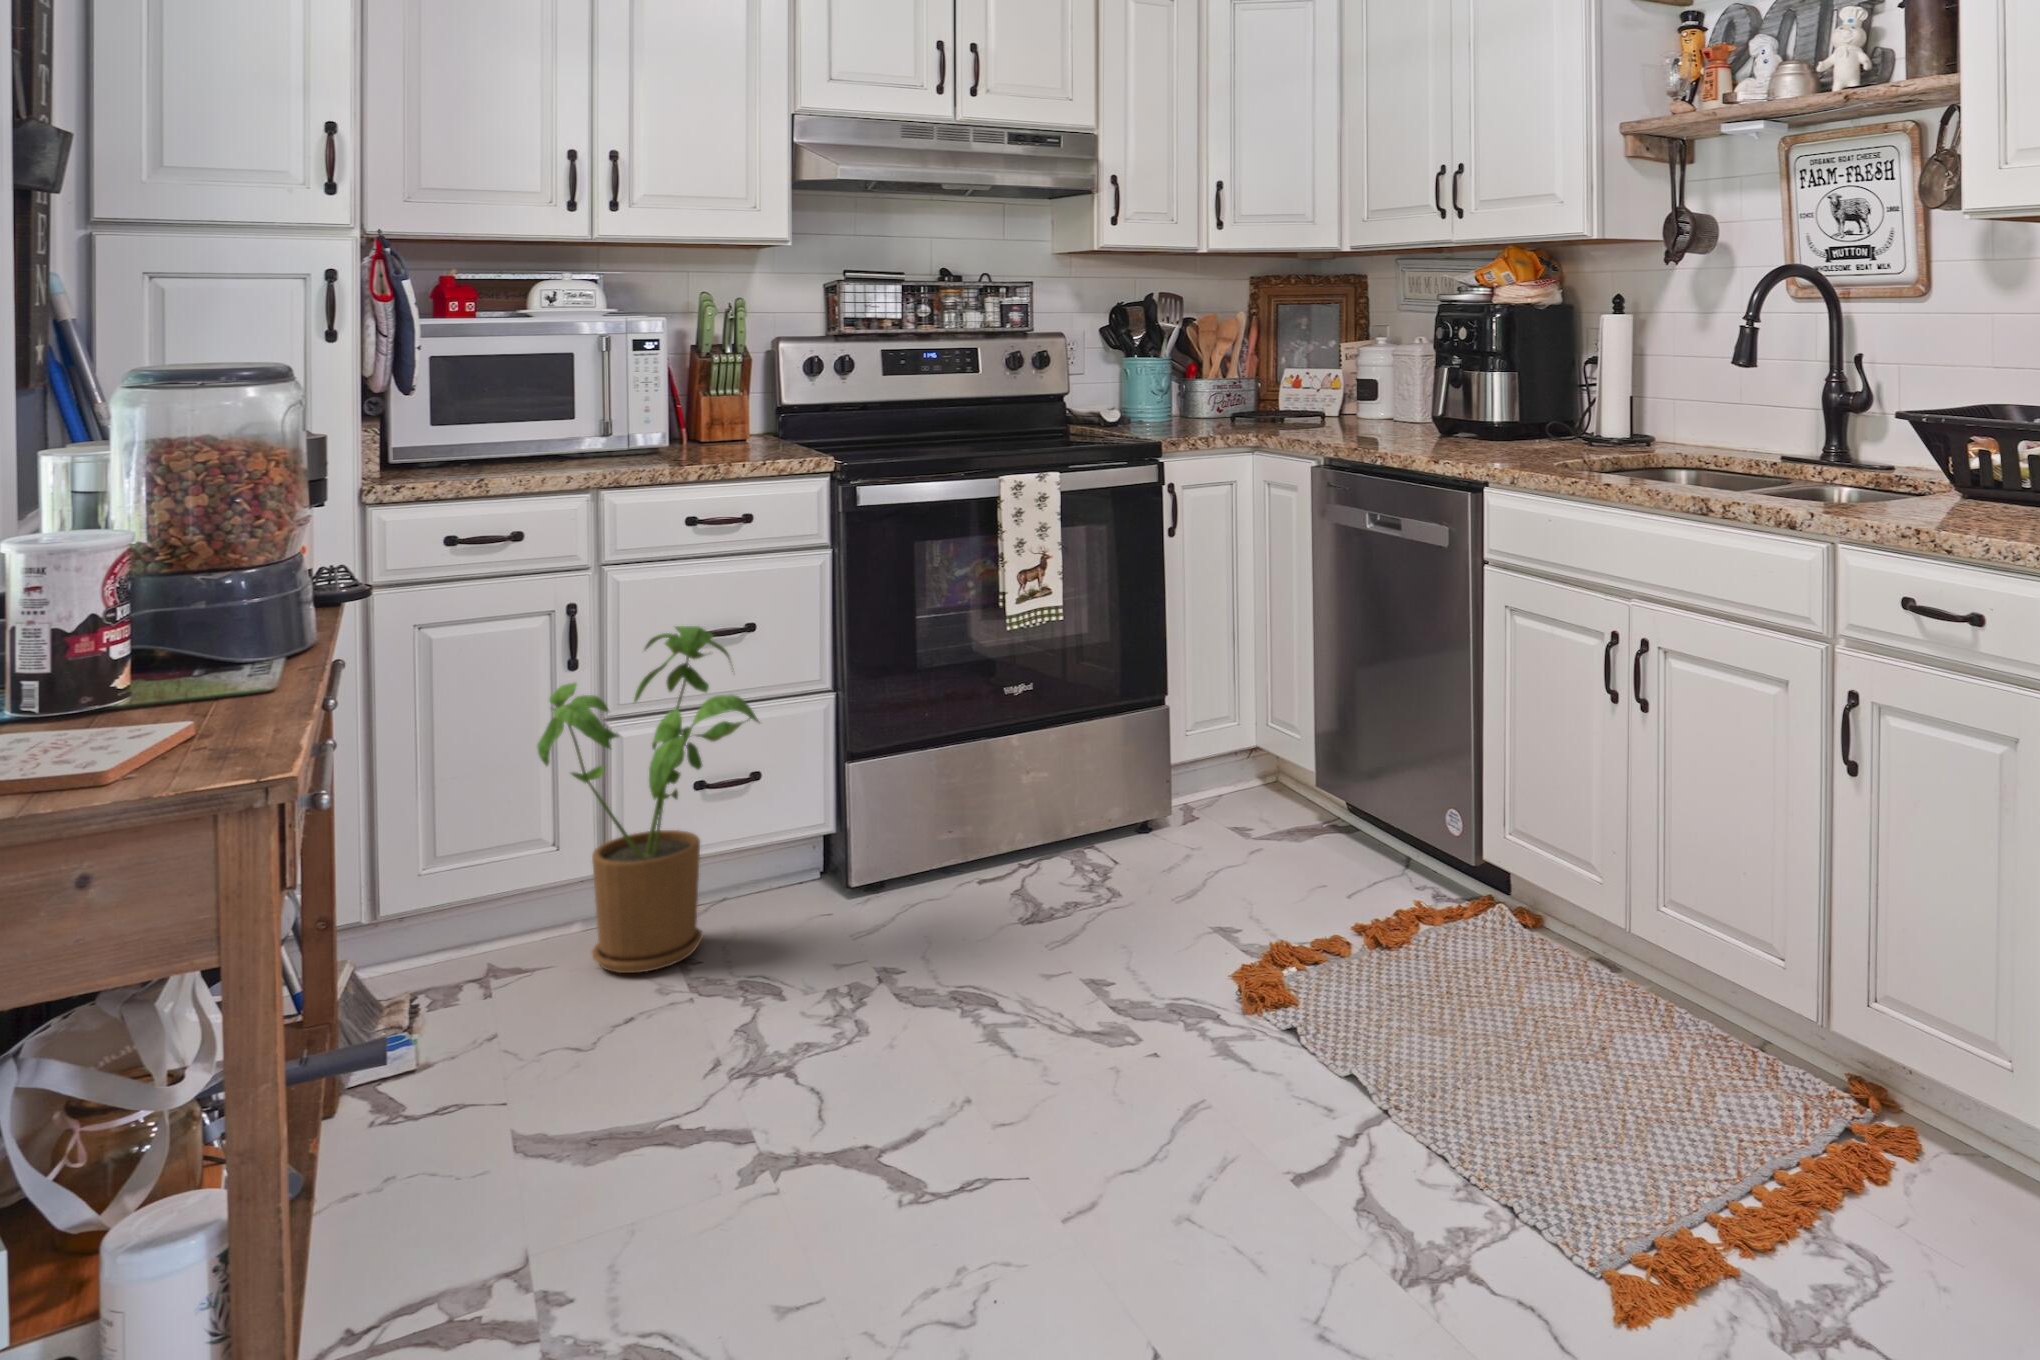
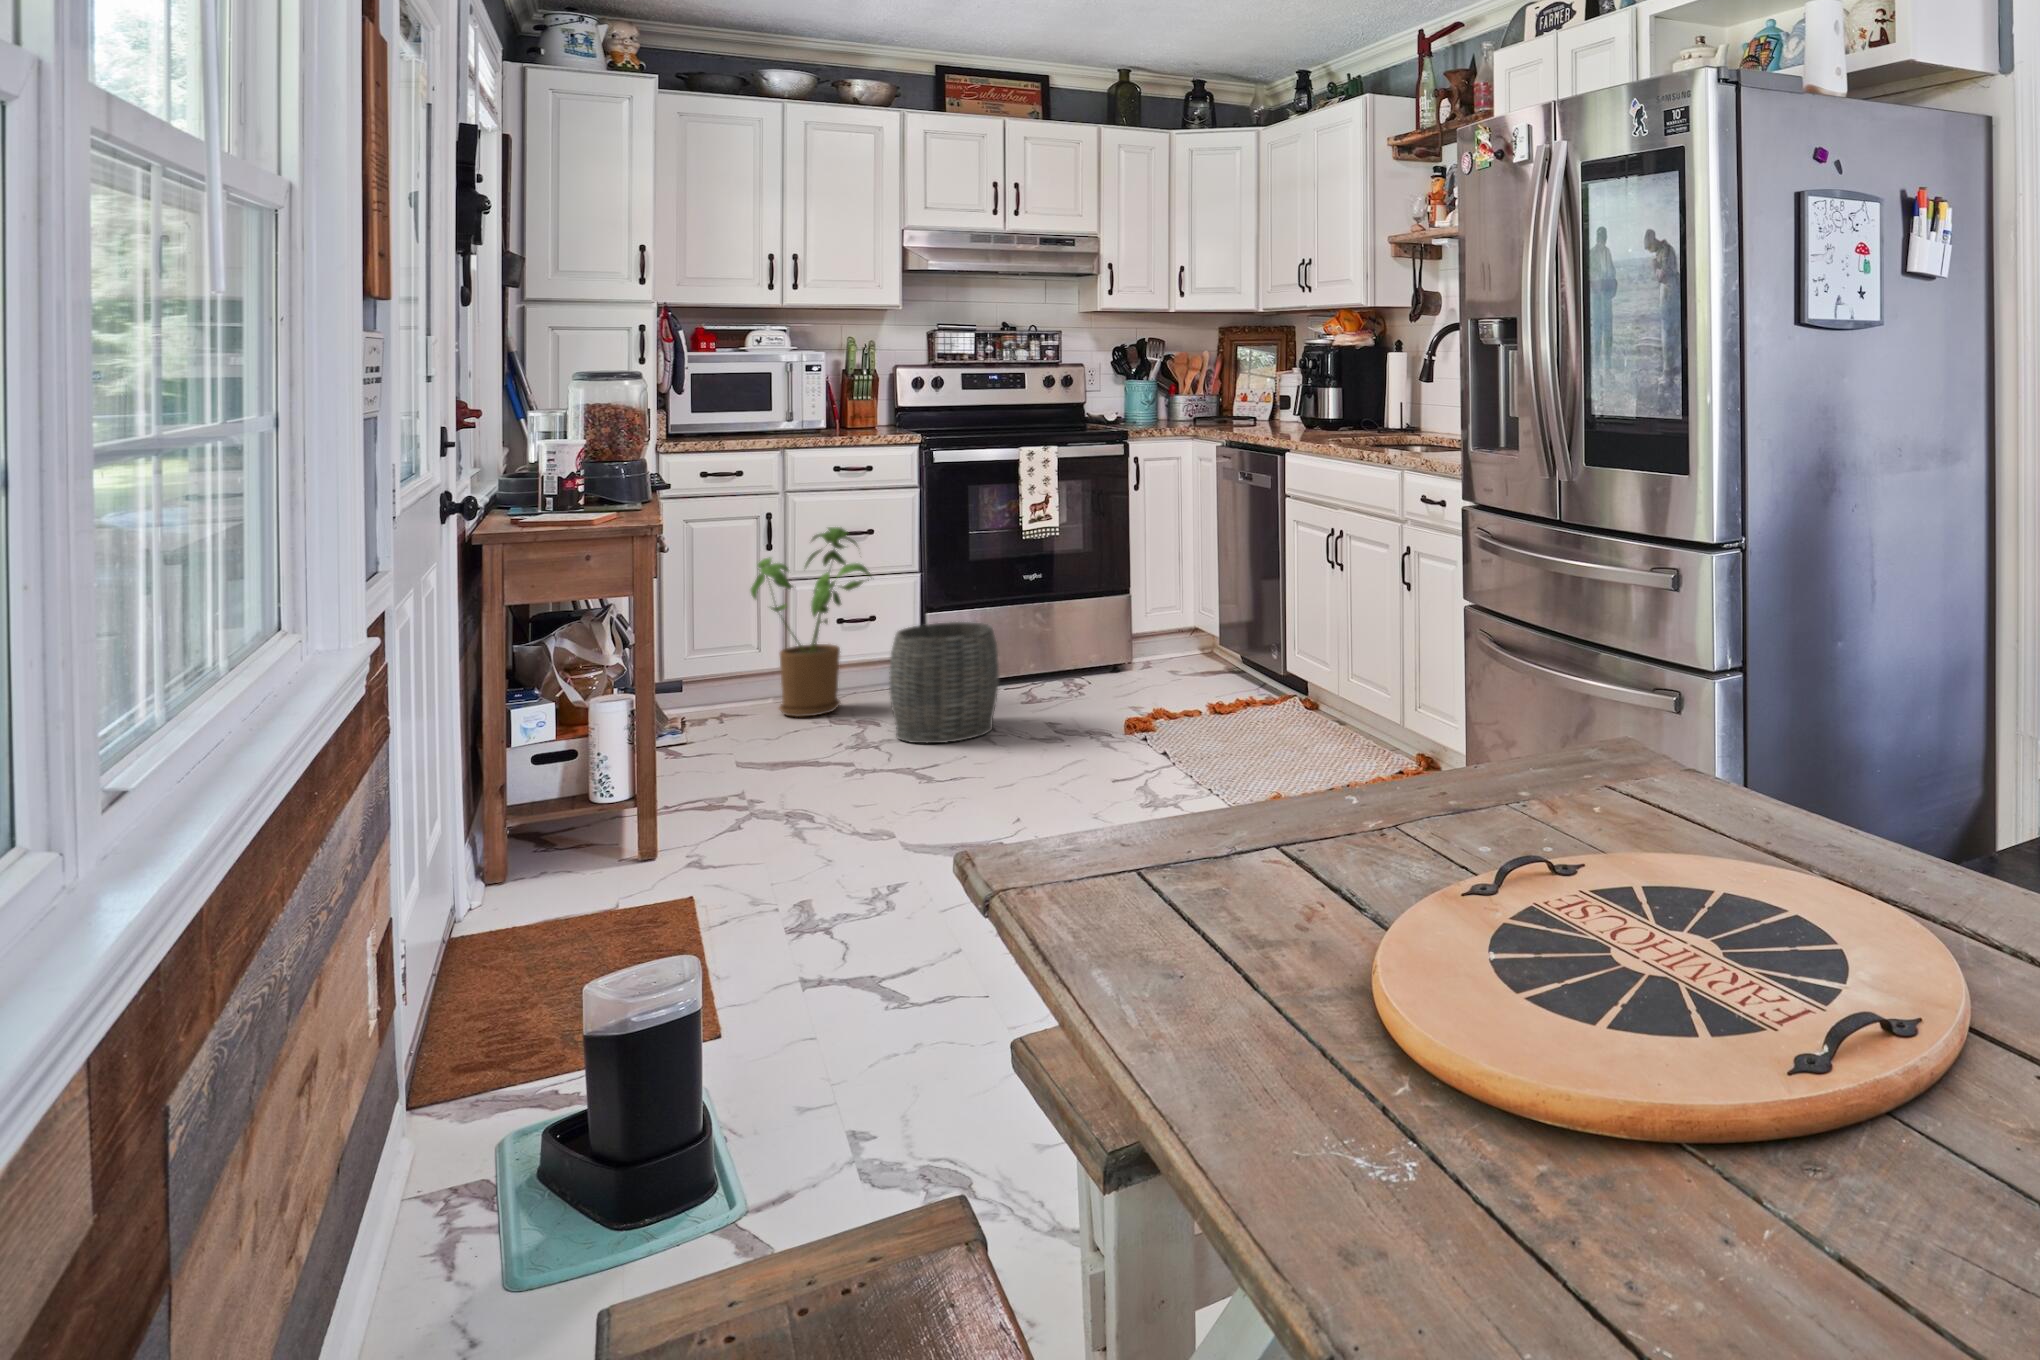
woven basket: none [800,805,998,1059] -> present [889,622,999,743]

